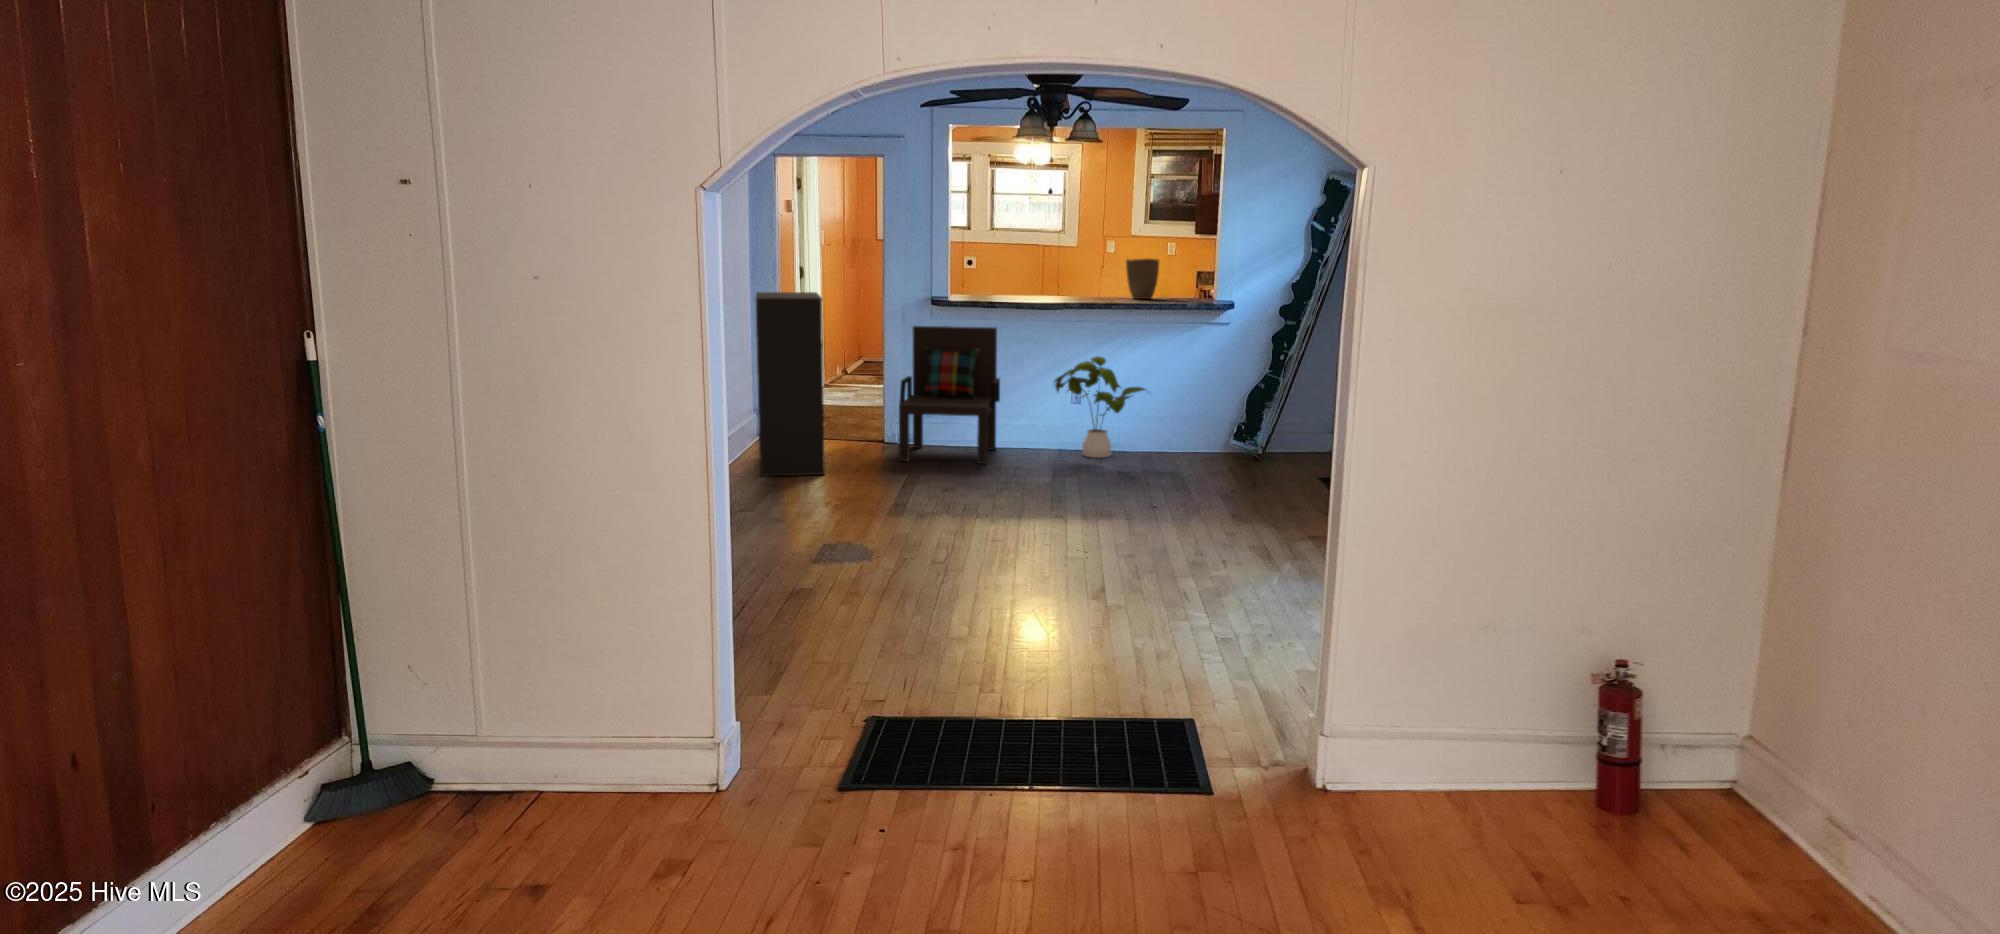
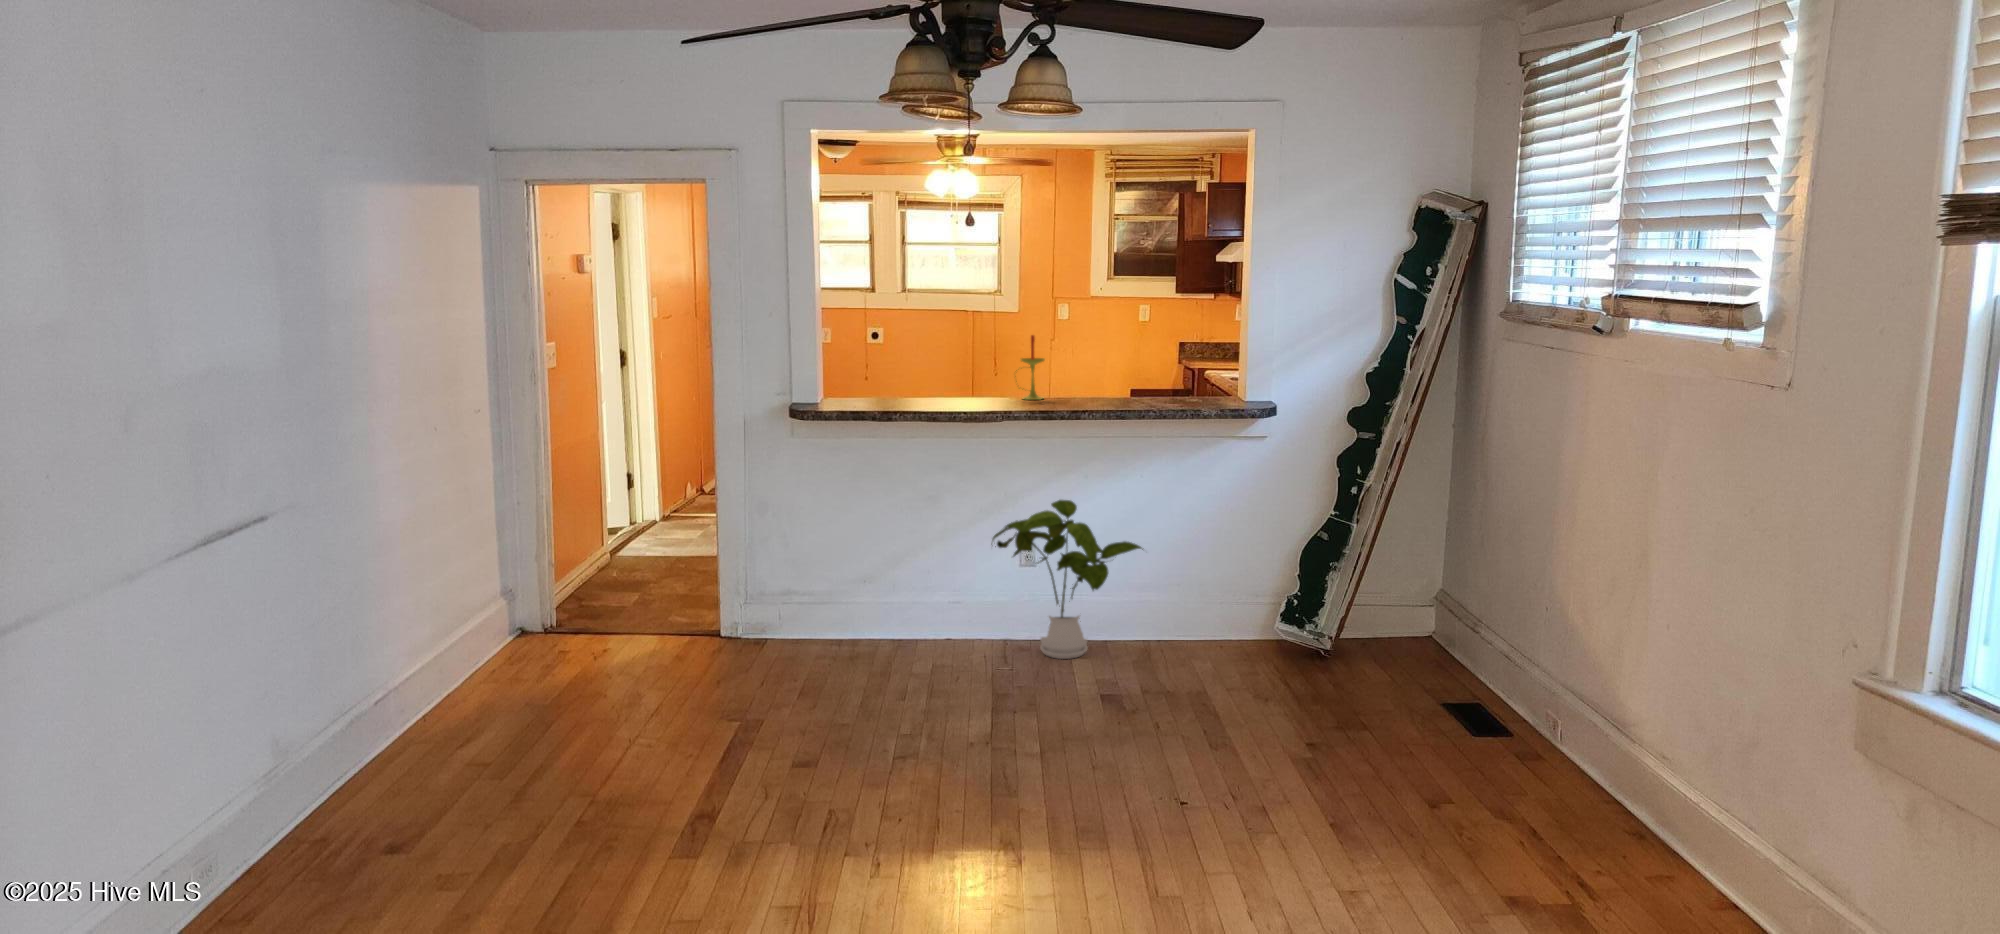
candle: none [1071,256,1093,301] -> present [1015,335,1045,400]
vase: present [1126,258,1160,299] -> none [1092,332,1142,392]
bookshelf: present [756,292,825,476] -> none [447,408,613,747]
armchair: present [899,326,1000,464] -> none [735,451,907,685]

